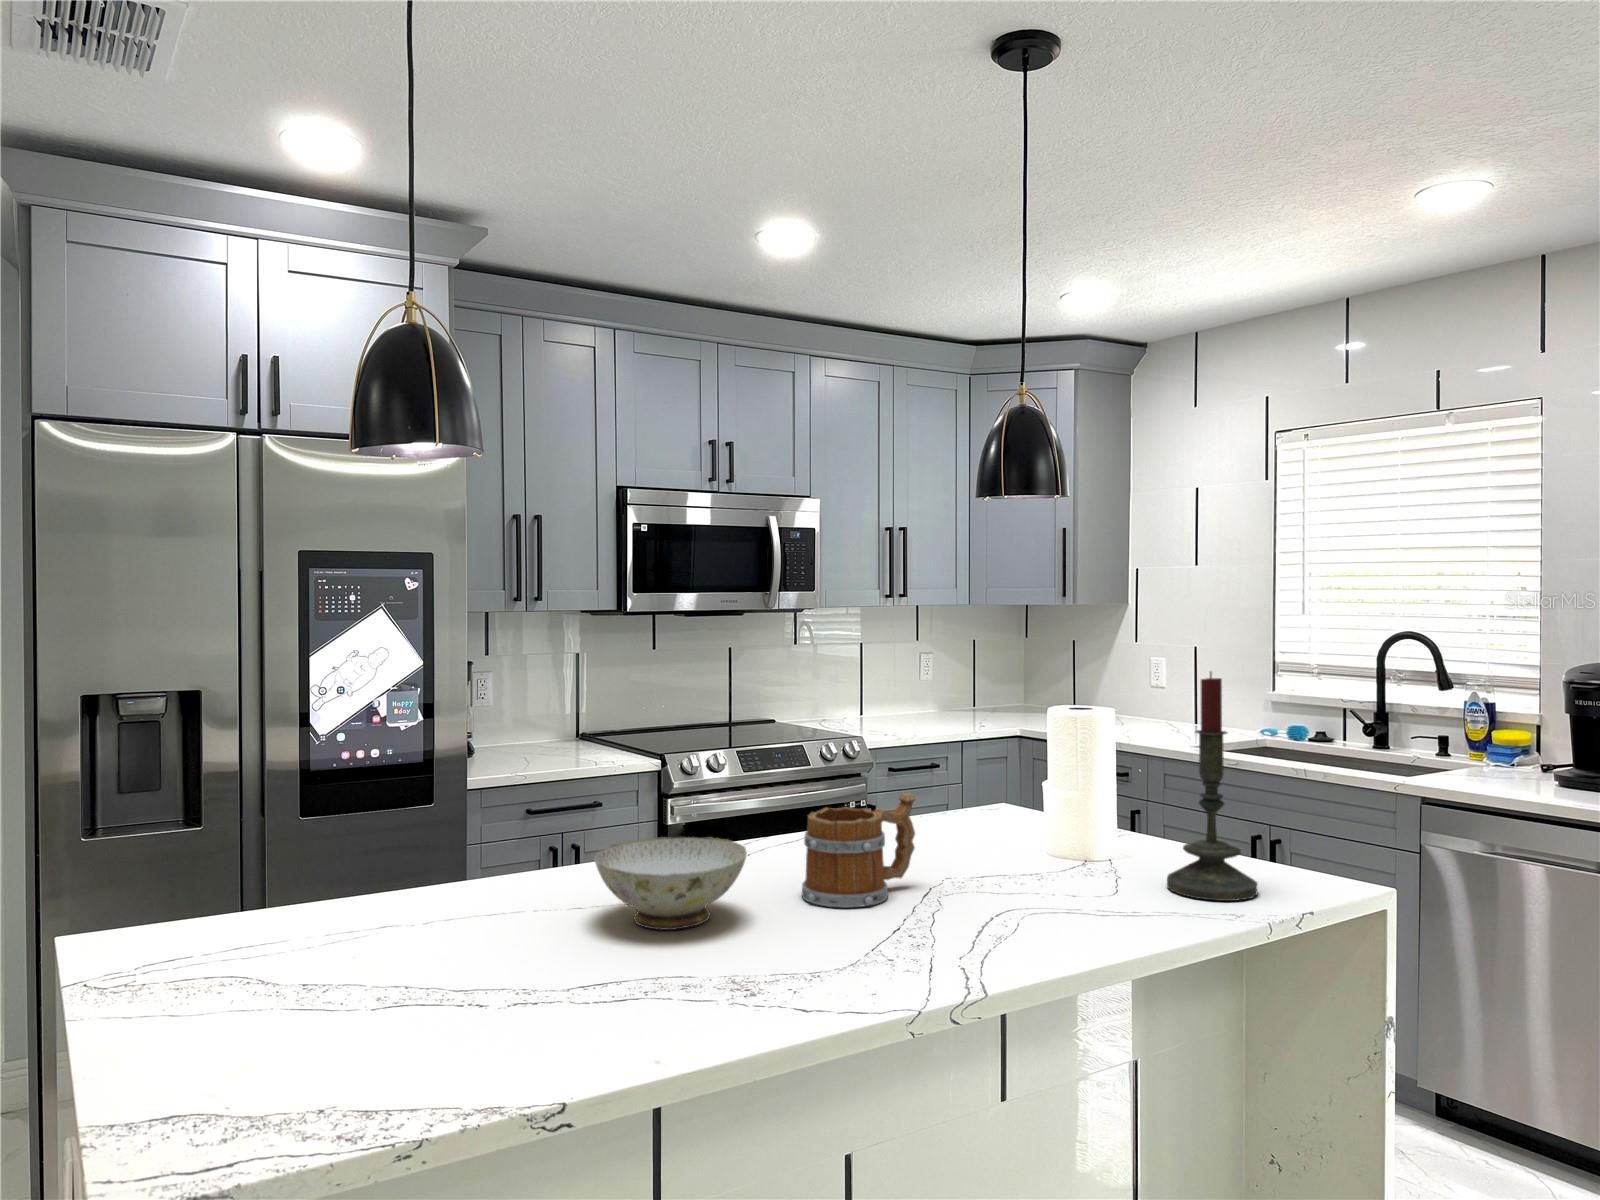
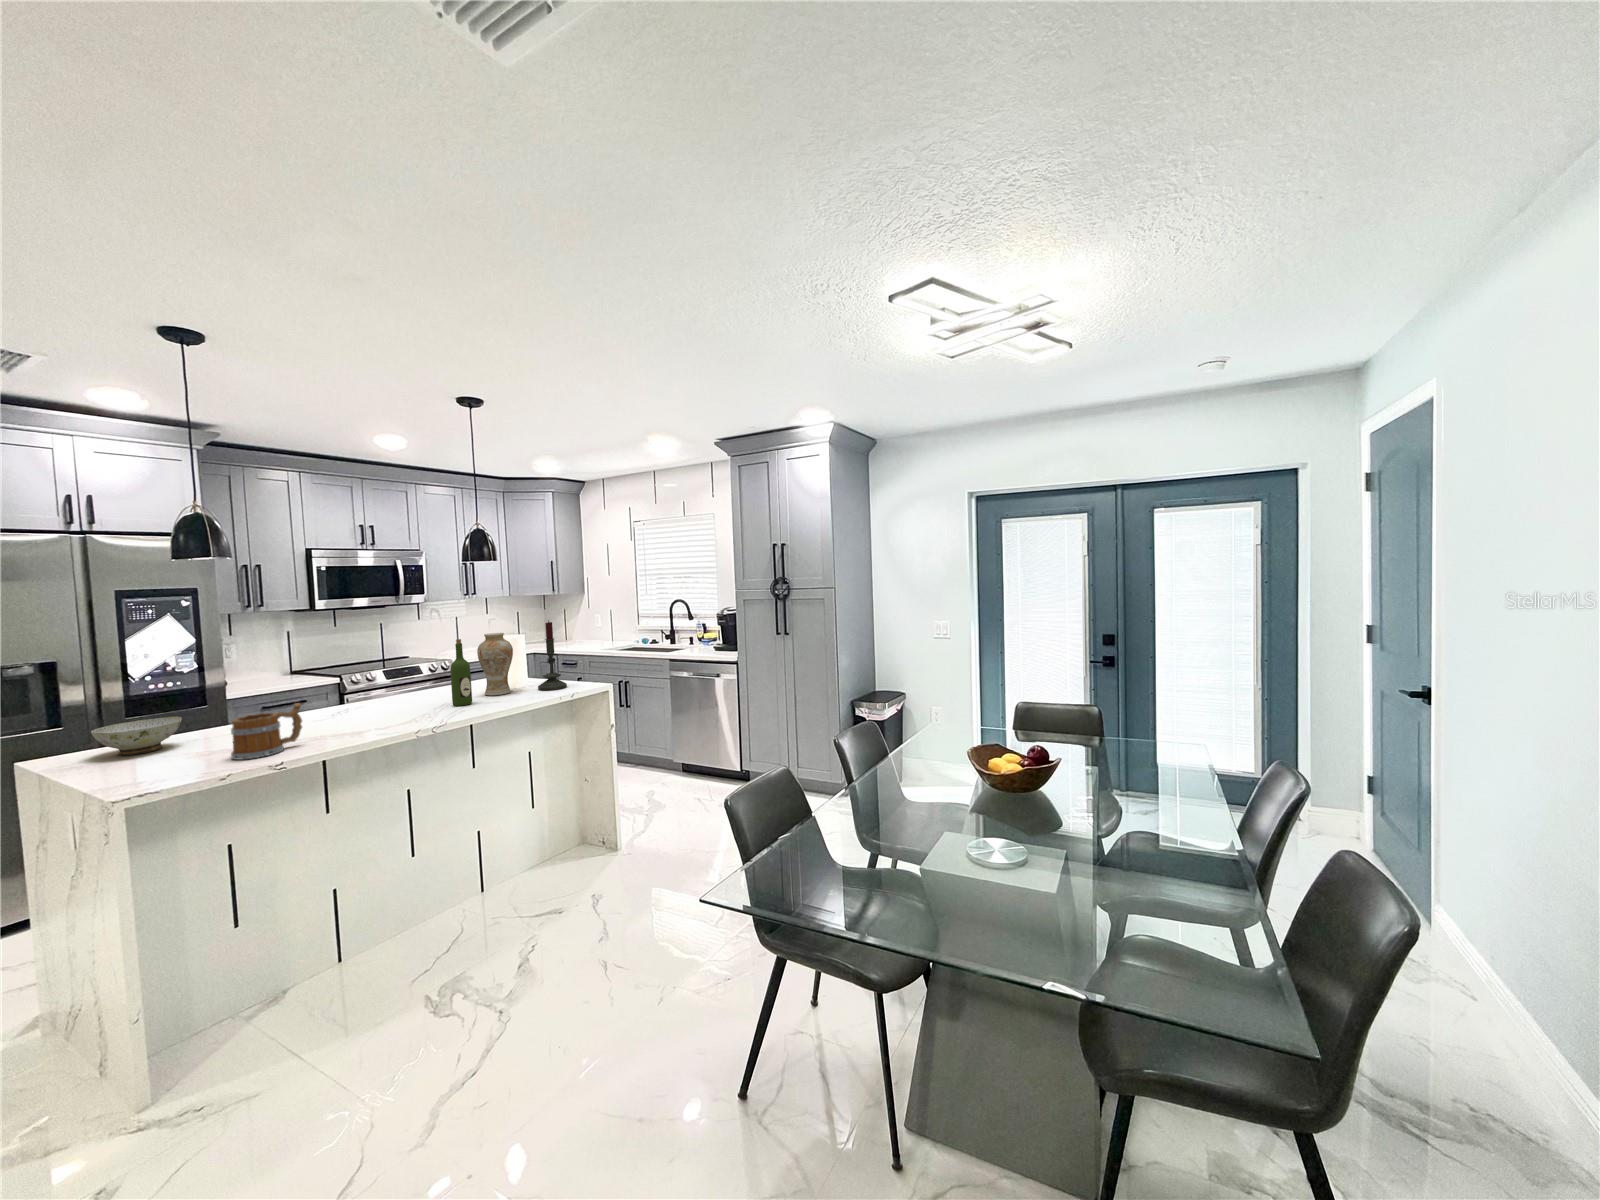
vase: none [1001,699,1101,894] -> present [477,633,513,696]
wine bottle: none [943,714,998,927] -> present [450,639,472,706]
mug: present [802,793,917,907] -> present [231,703,302,760]
ceramic bowl: present [595,837,747,930] -> present [91,716,182,756]

